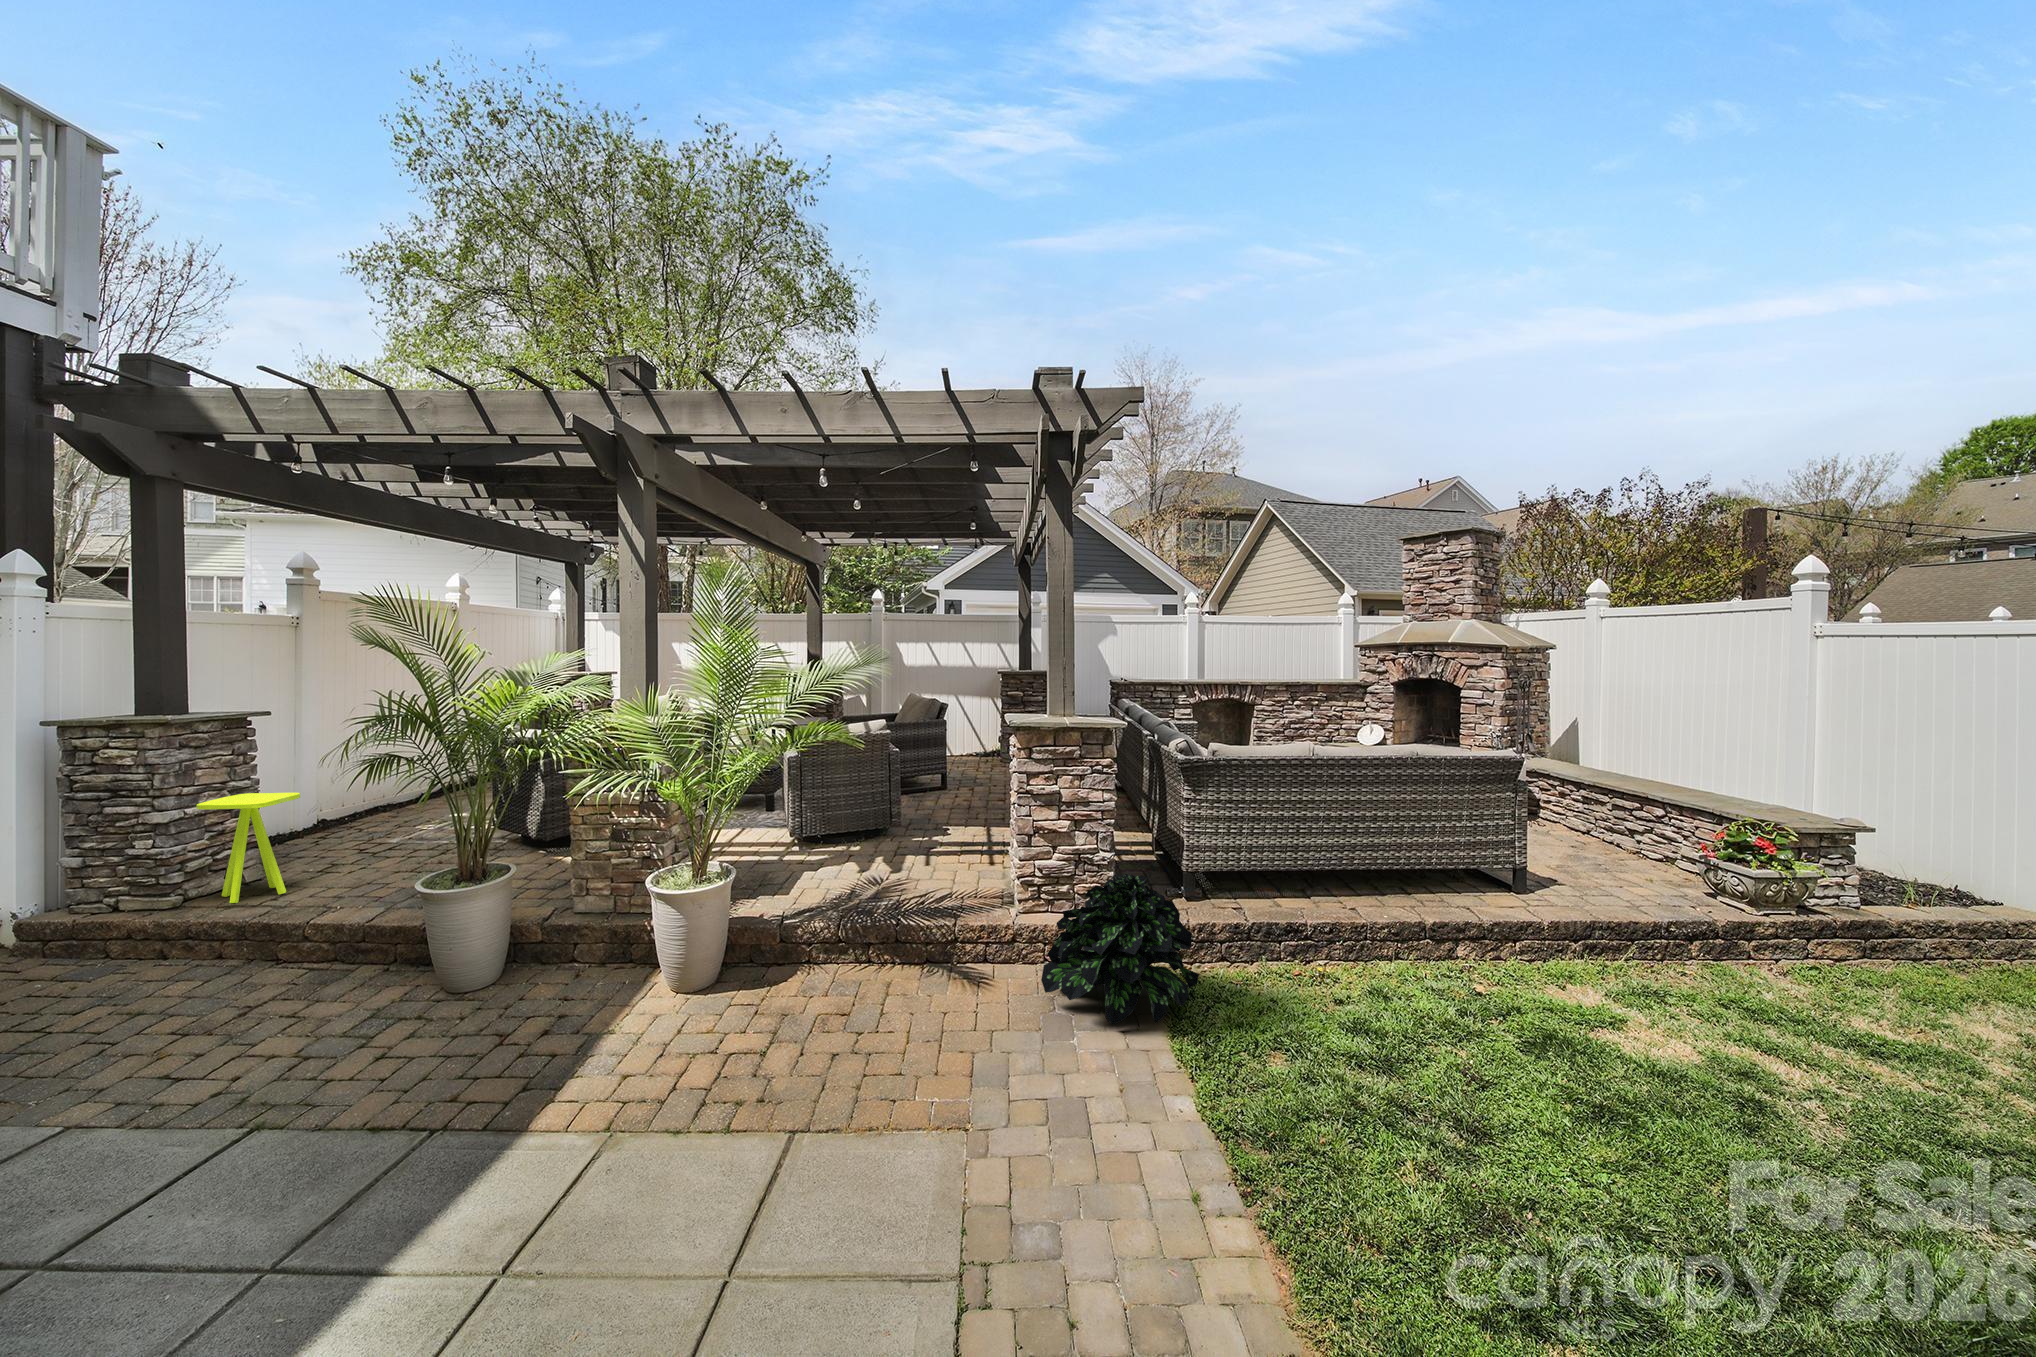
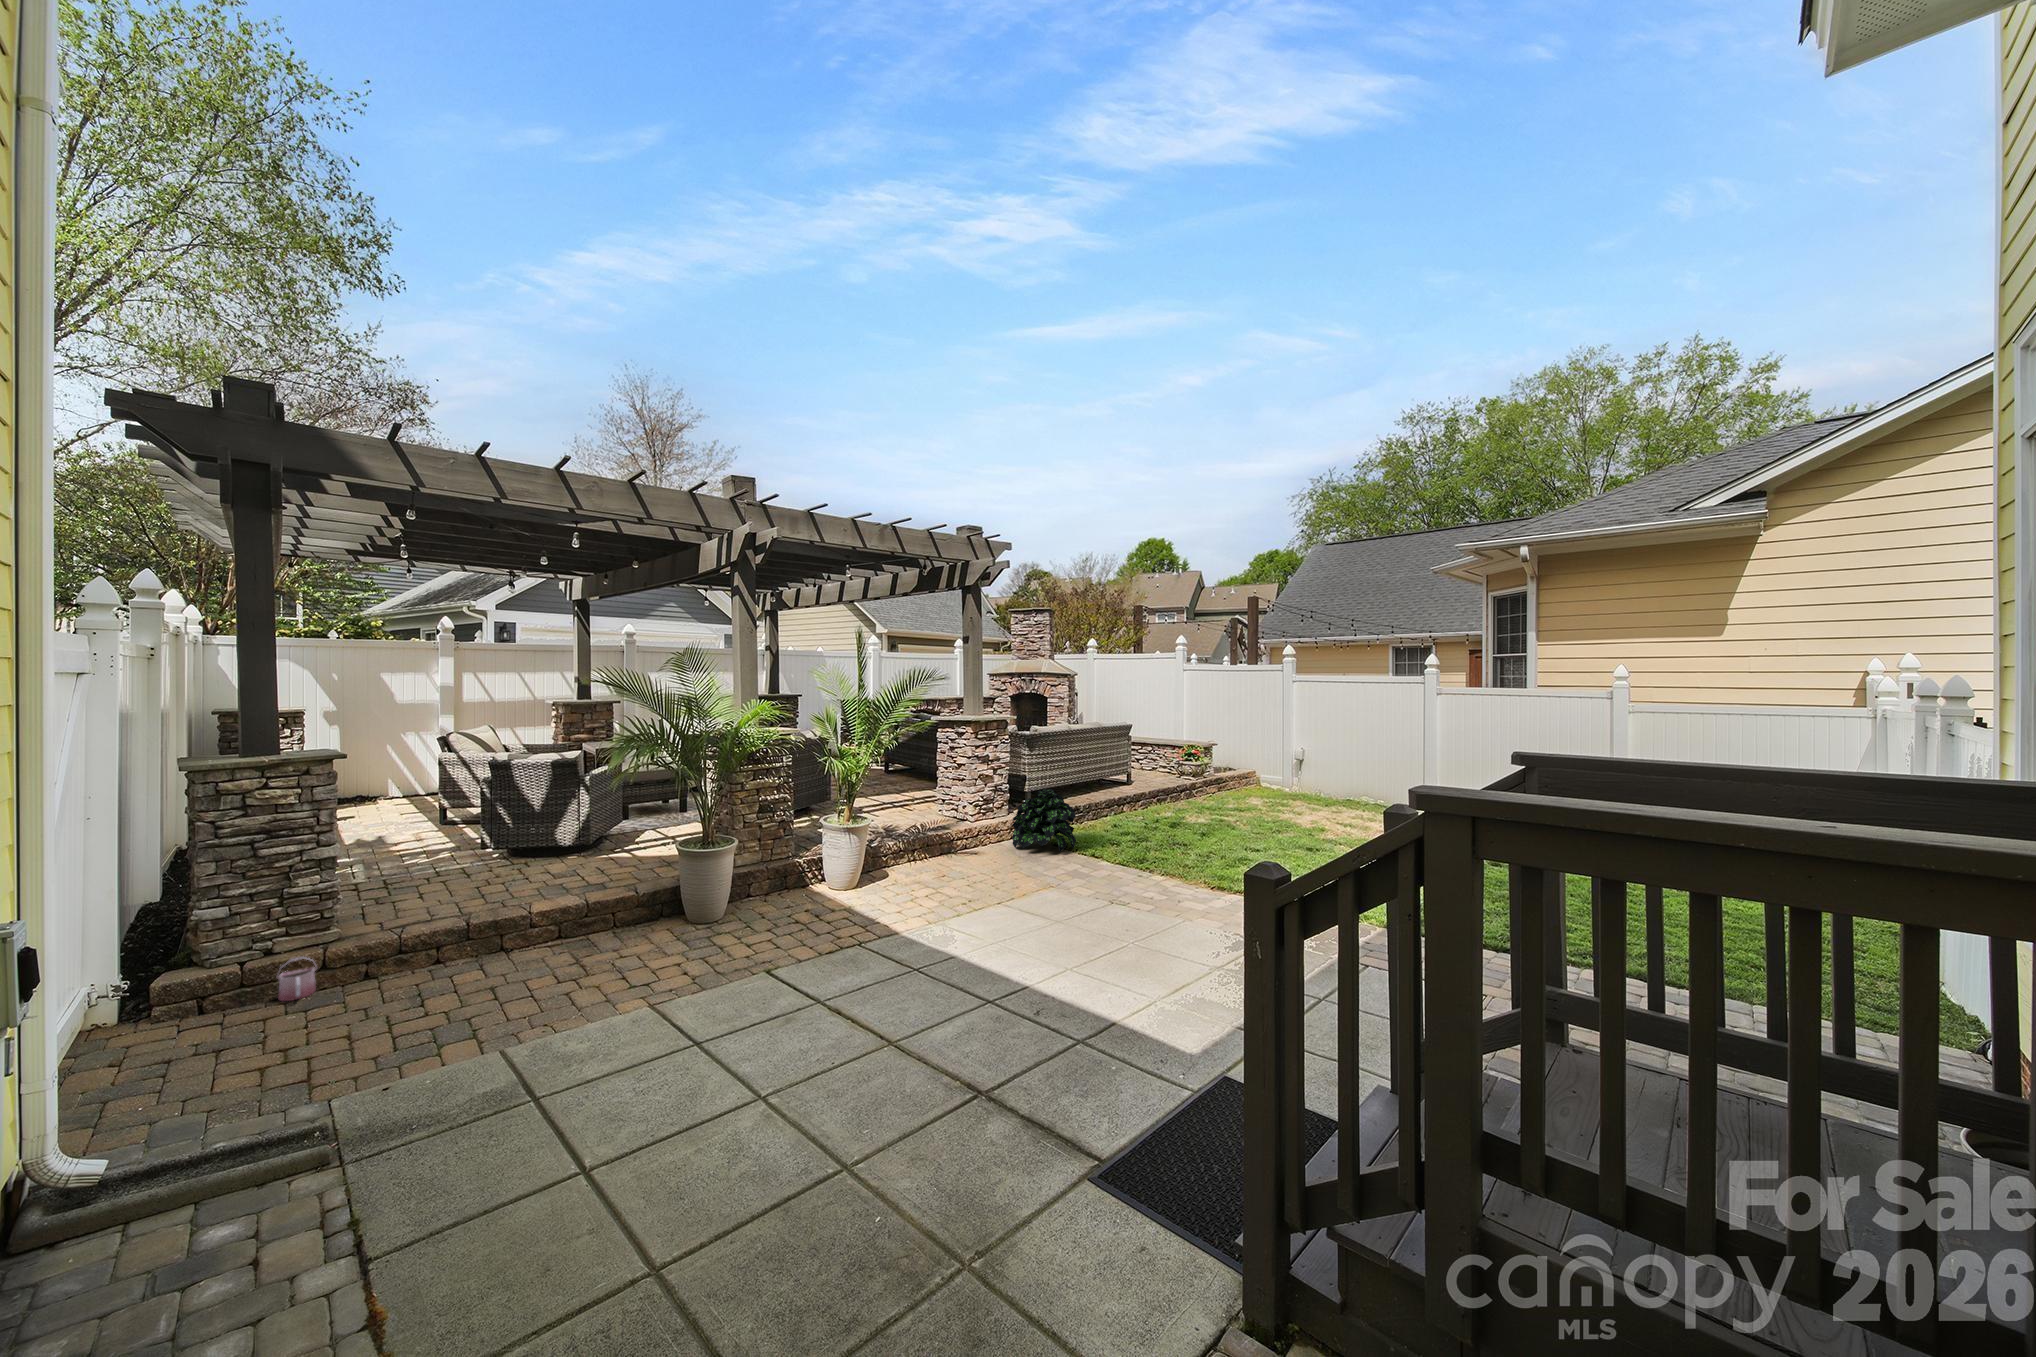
side table: present [197,793,300,903] -> none [348,819,425,919]
watering can: none [70,927,134,975] -> present [277,957,317,1001]

